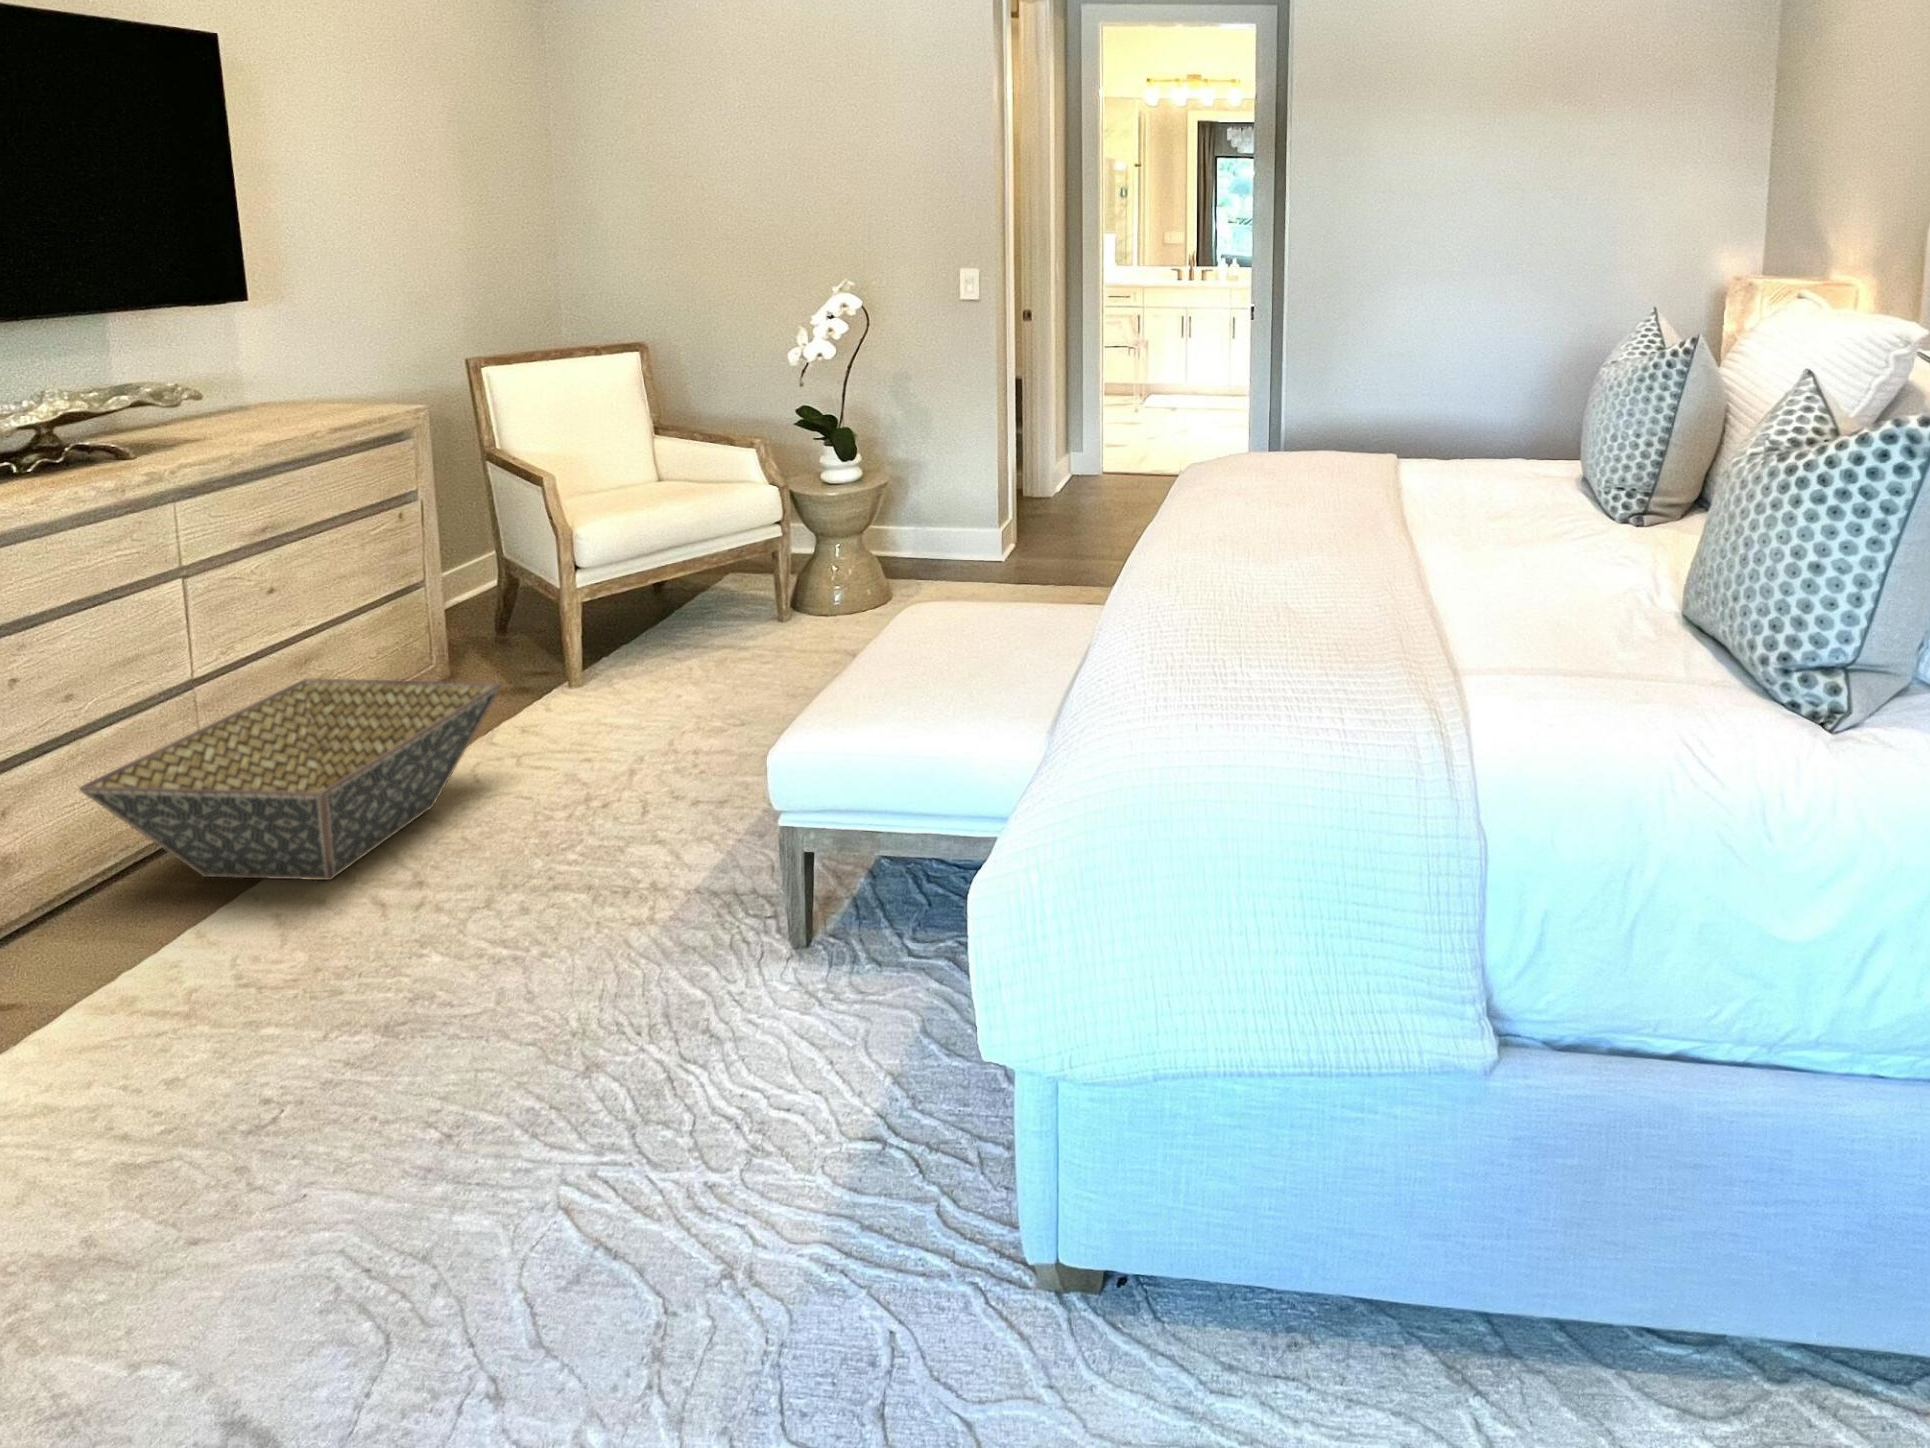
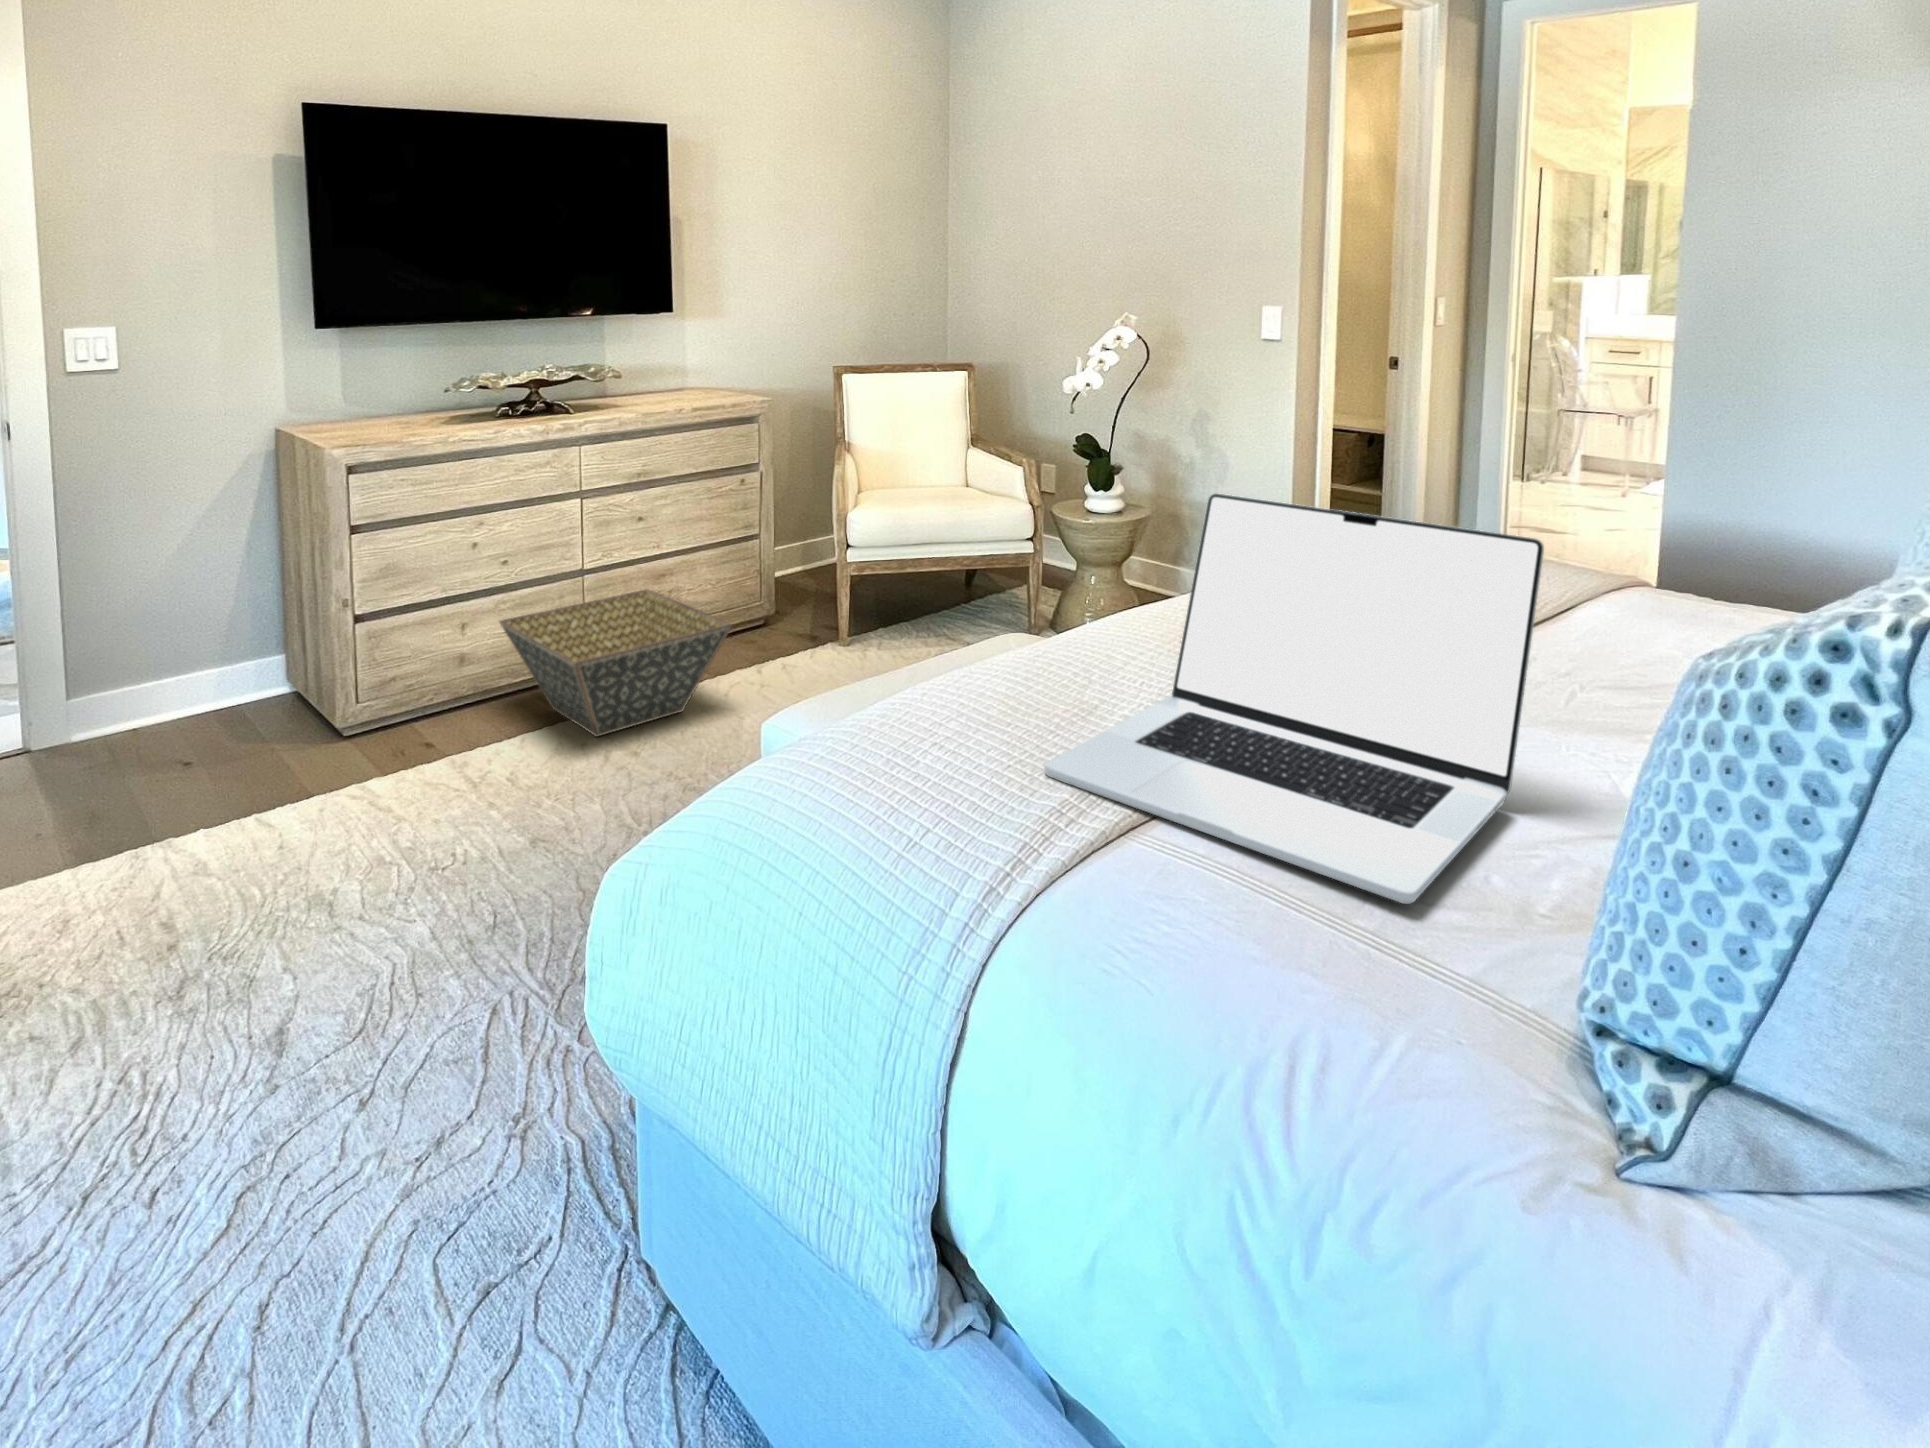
laptop: none [1335,446,1630,668] -> present [1045,493,1544,904]

